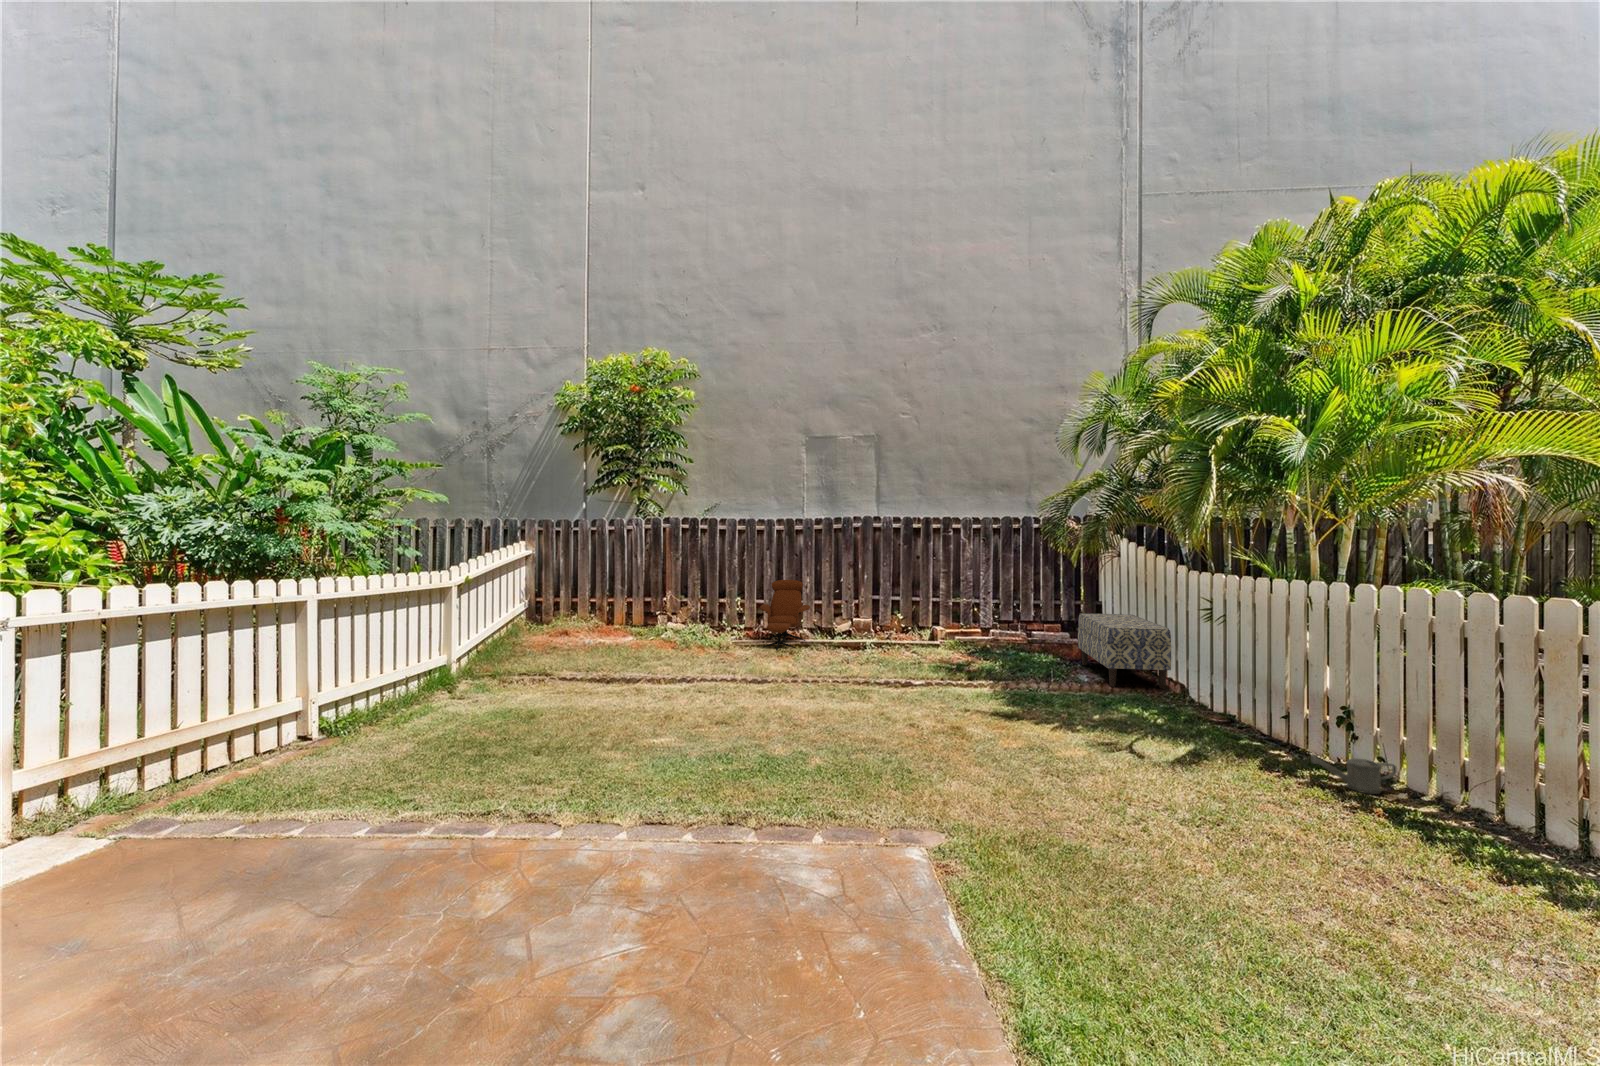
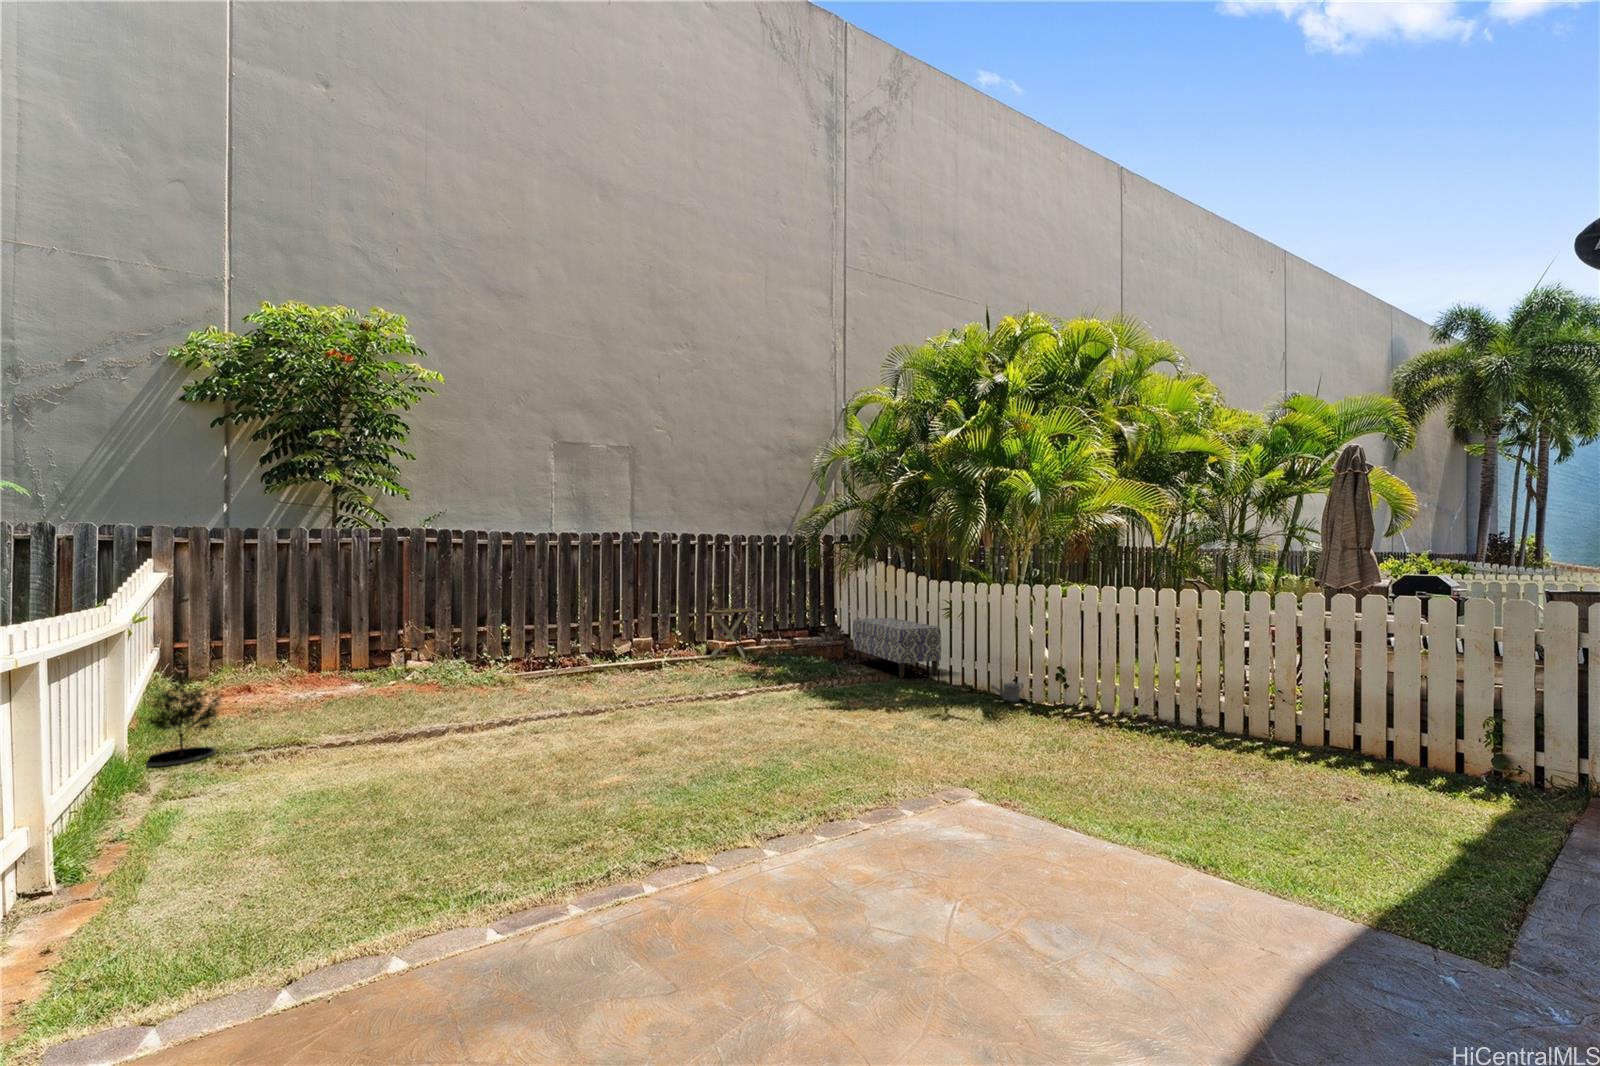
lounge chair: present [760,580,810,650] -> none [535,602,592,679]
side table: none [928,593,979,647] -> present [709,608,754,658]
potted tree: none [459,607,510,679] -> present [140,661,222,767]
watering can: present [1311,755,1396,794] -> present [991,683,1023,702]

